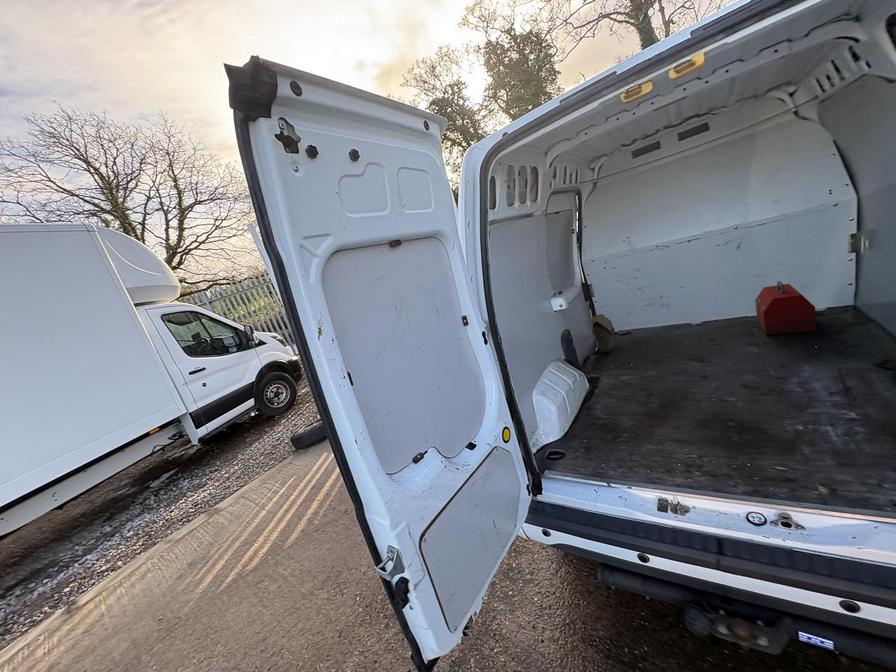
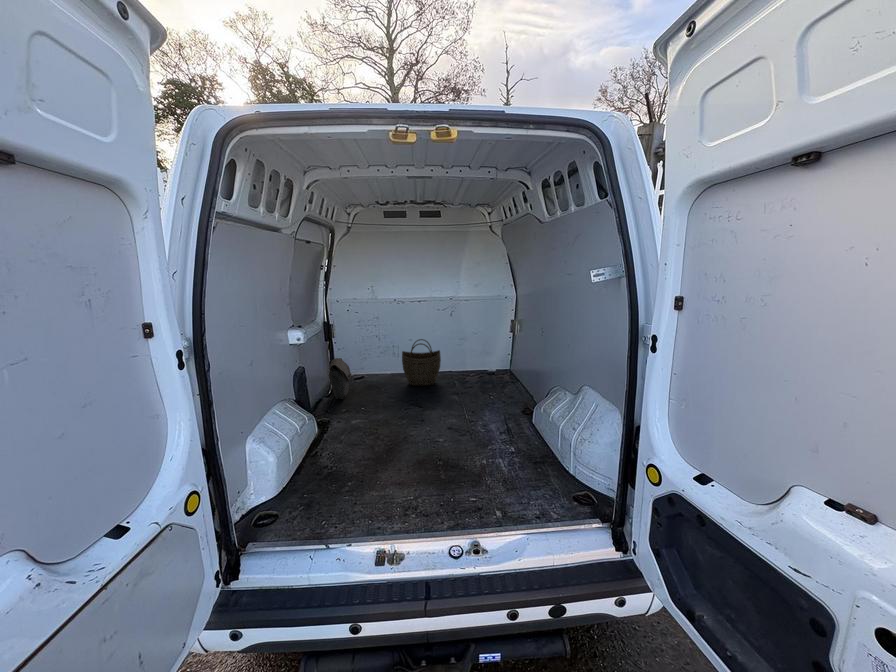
toolbox: present [755,281,816,335] -> none [465,347,500,390]
woven basket: none [668,283,719,335] -> present [402,339,441,386]

